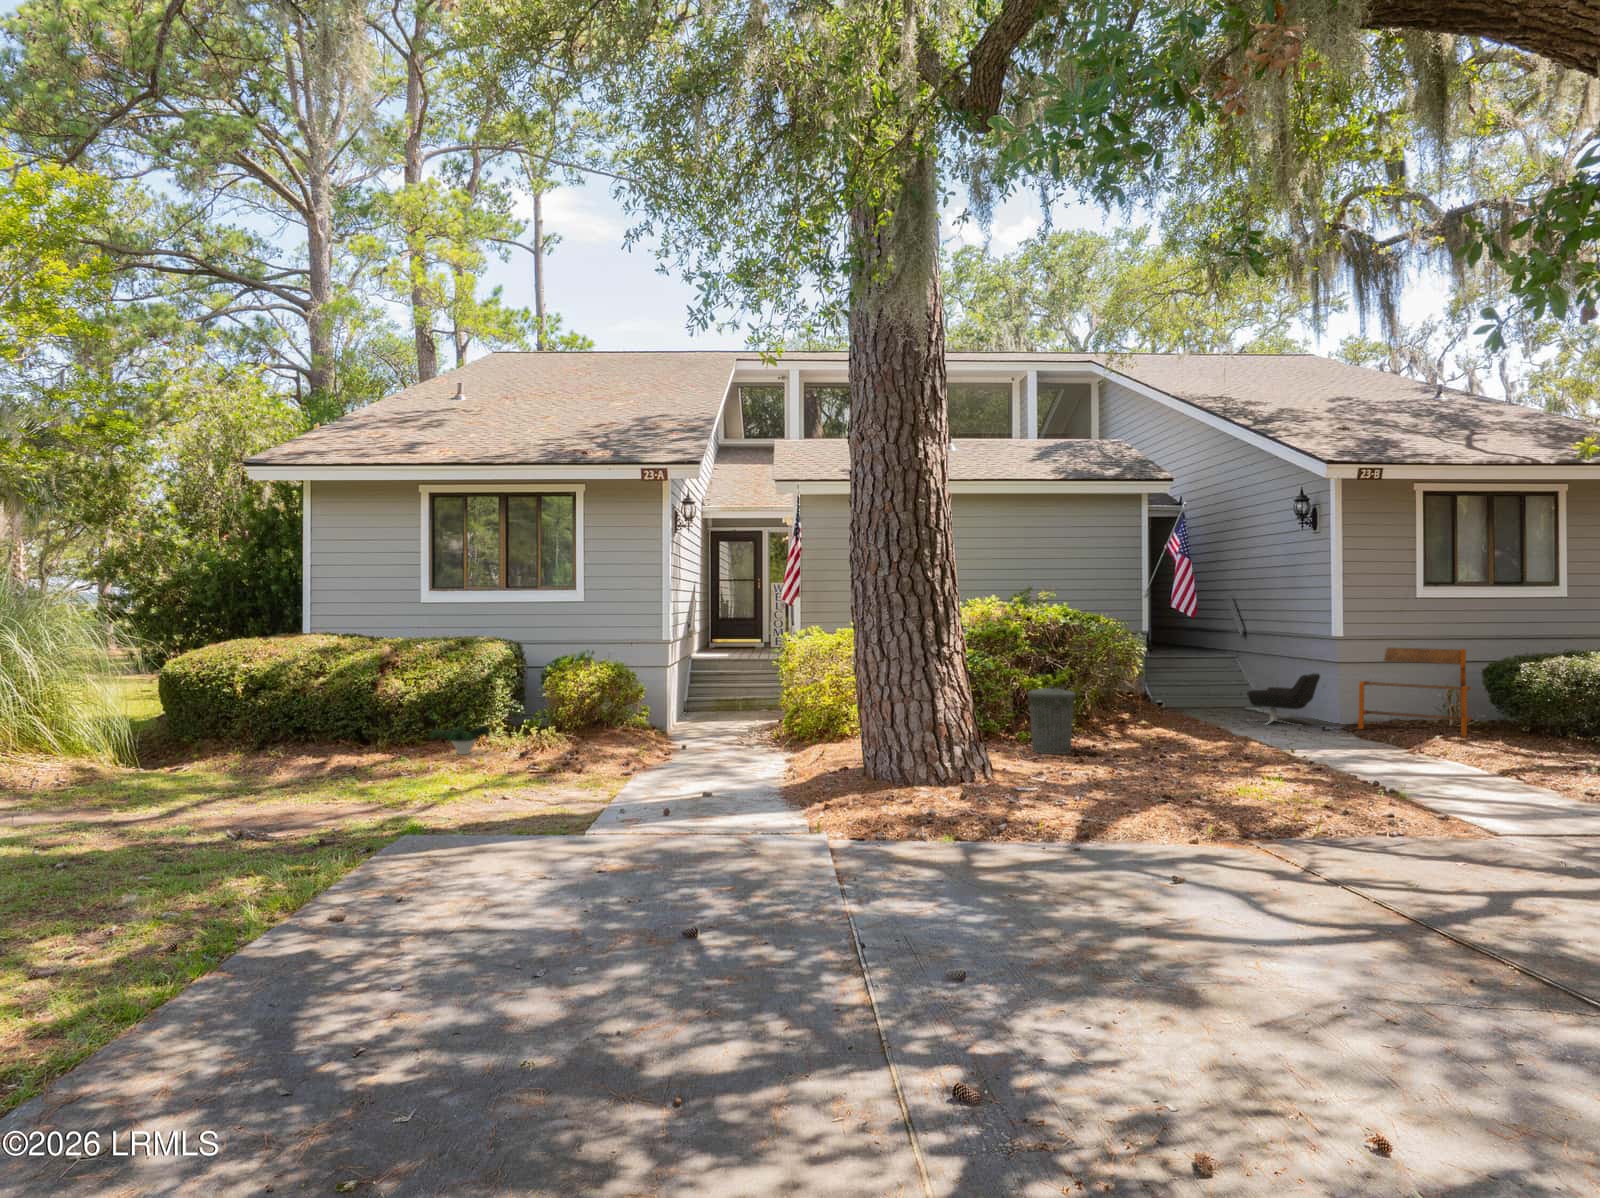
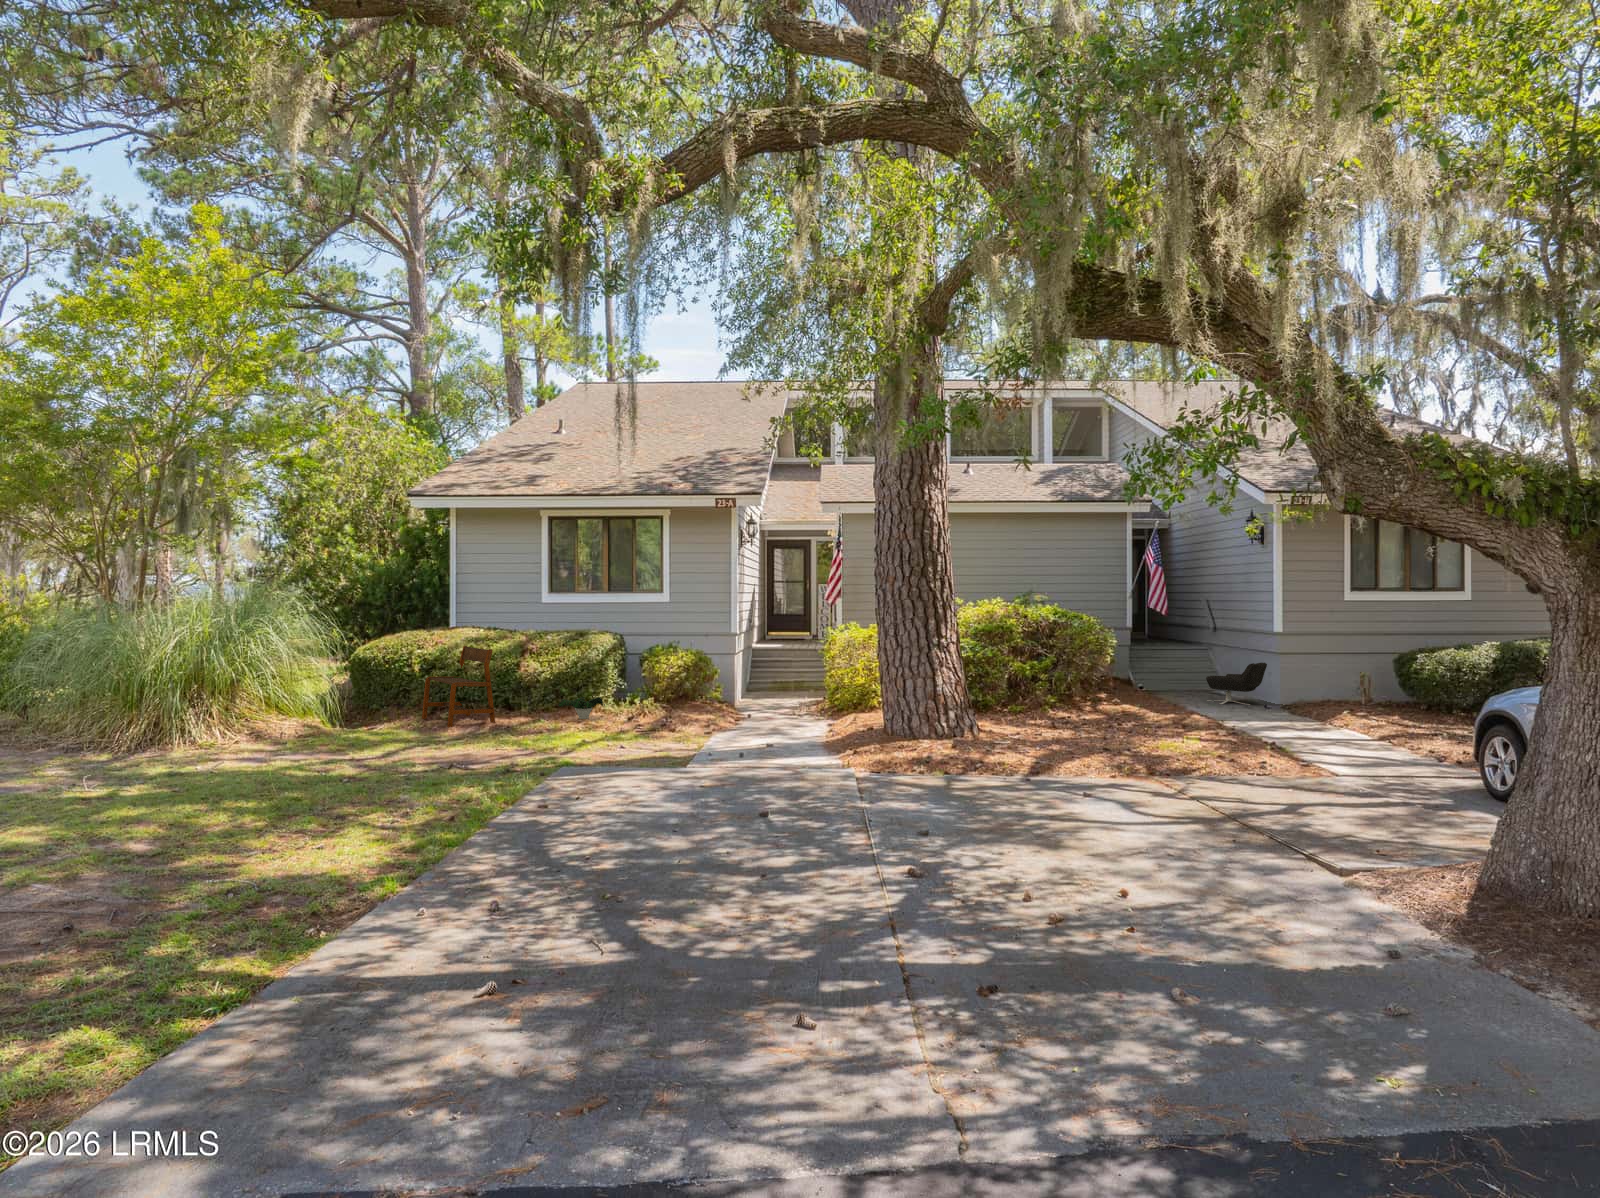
bench: present [1358,647,1471,737] -> present [422,646,495,727]
trash can: present [1028,685,1076,754] -> none [1017,669,1055,723]

